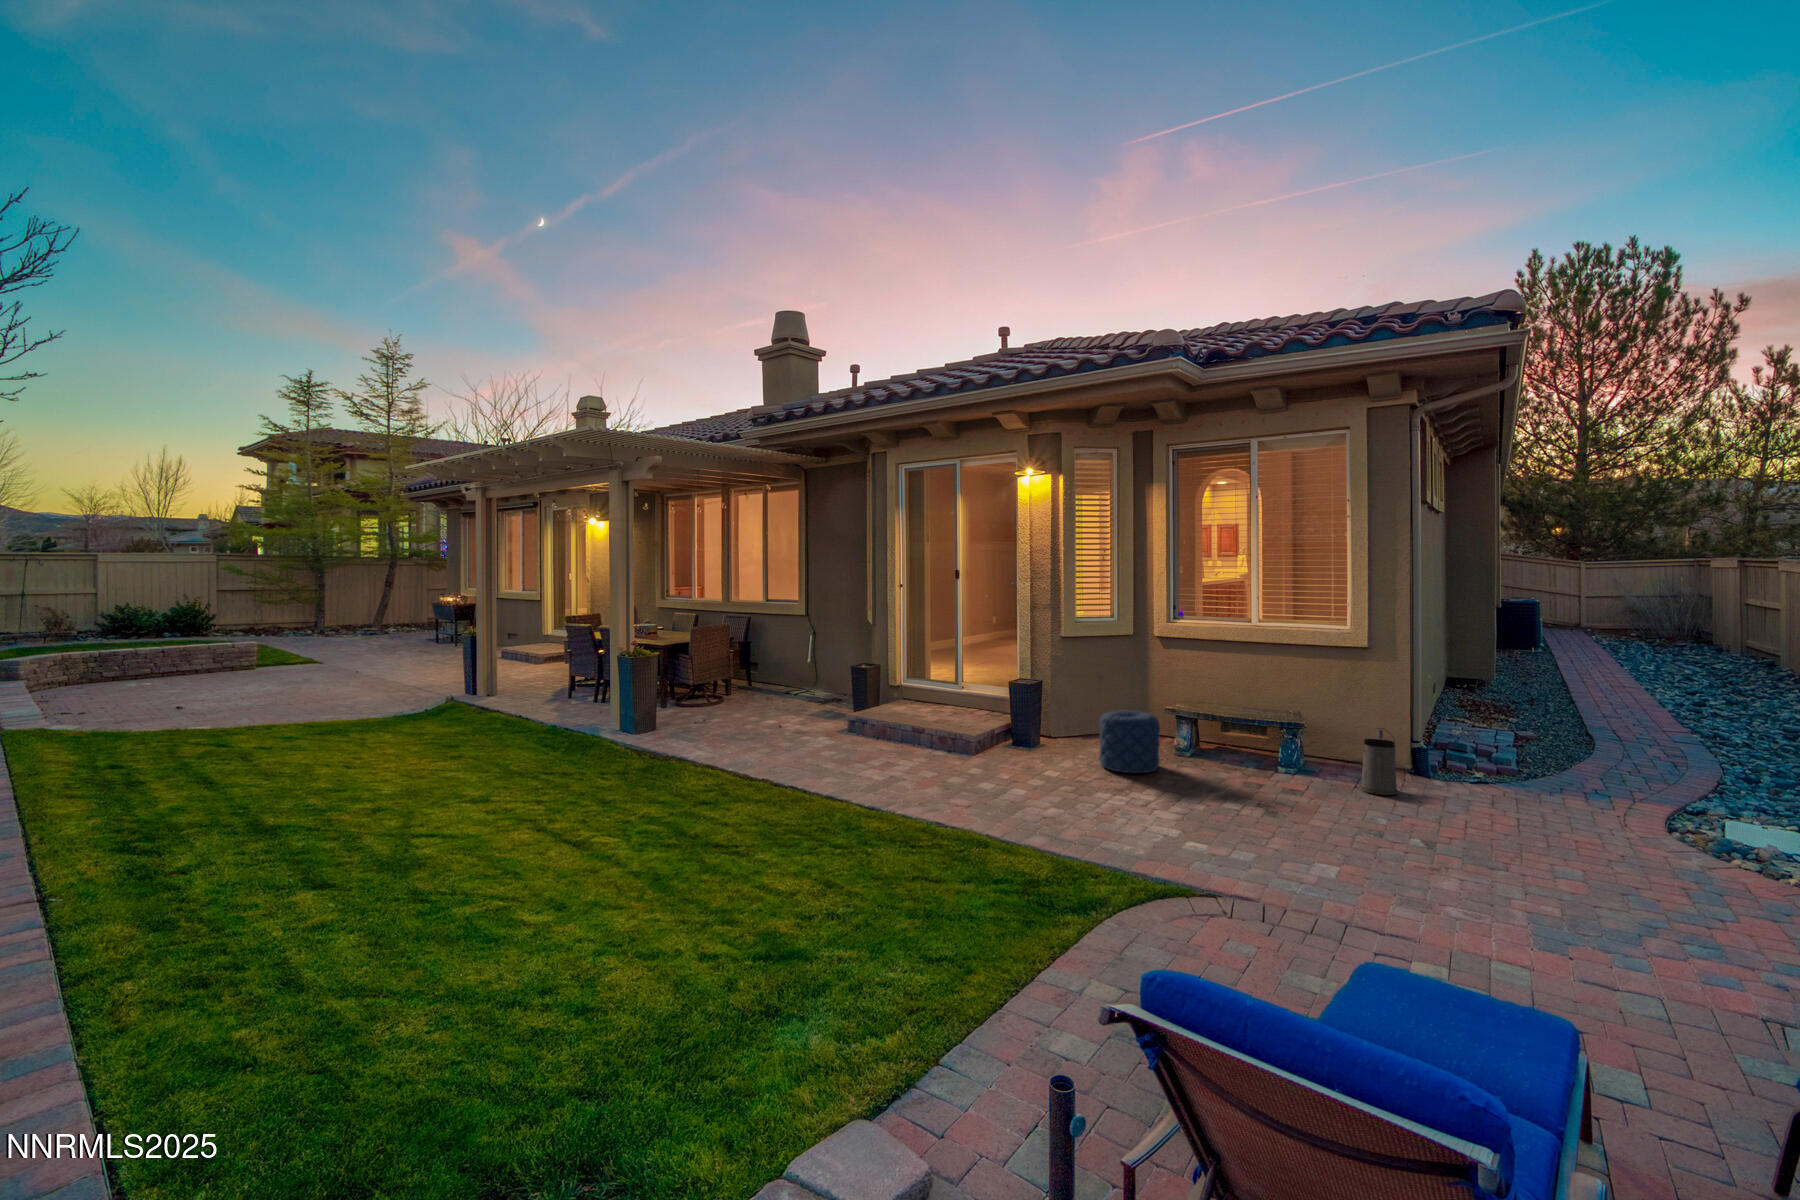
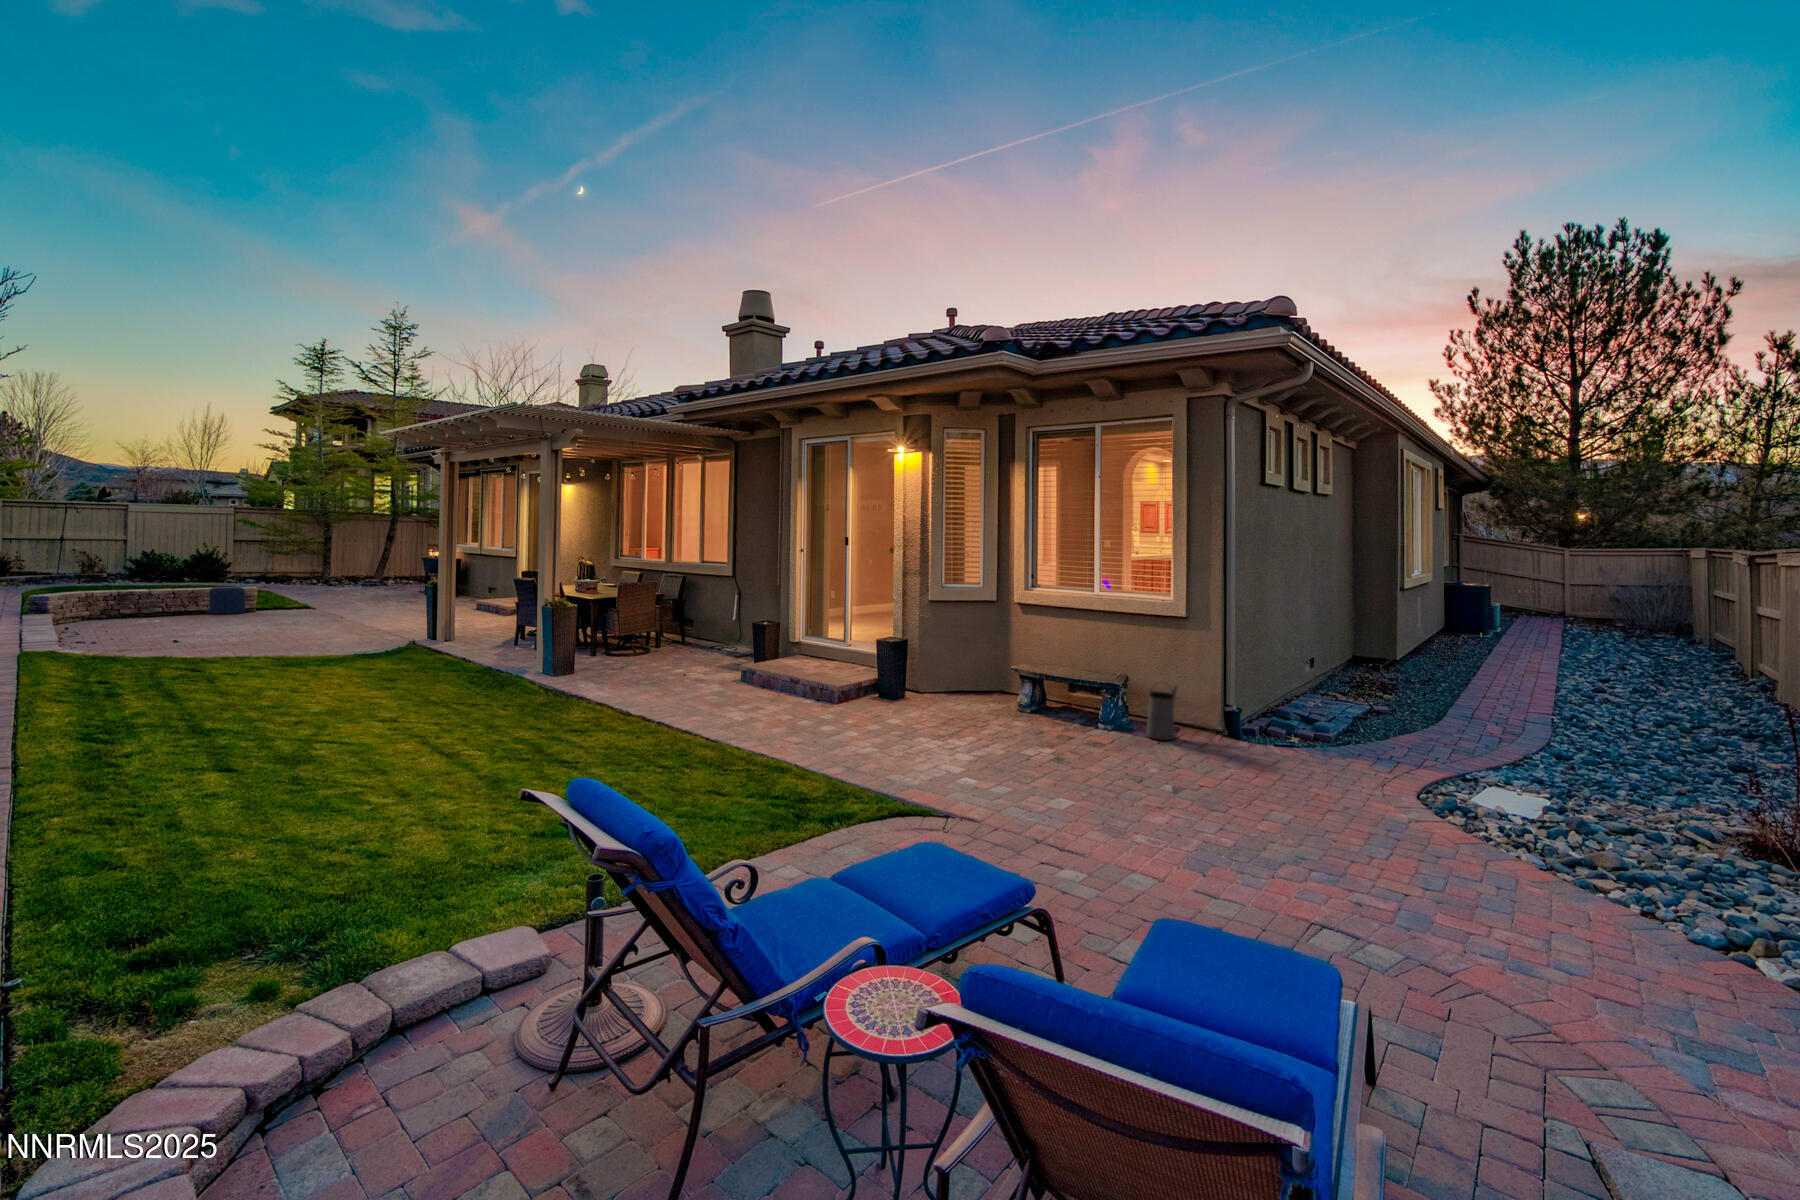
pouf: present [1099,710,1160,773] -> present [209,587,246,614]

